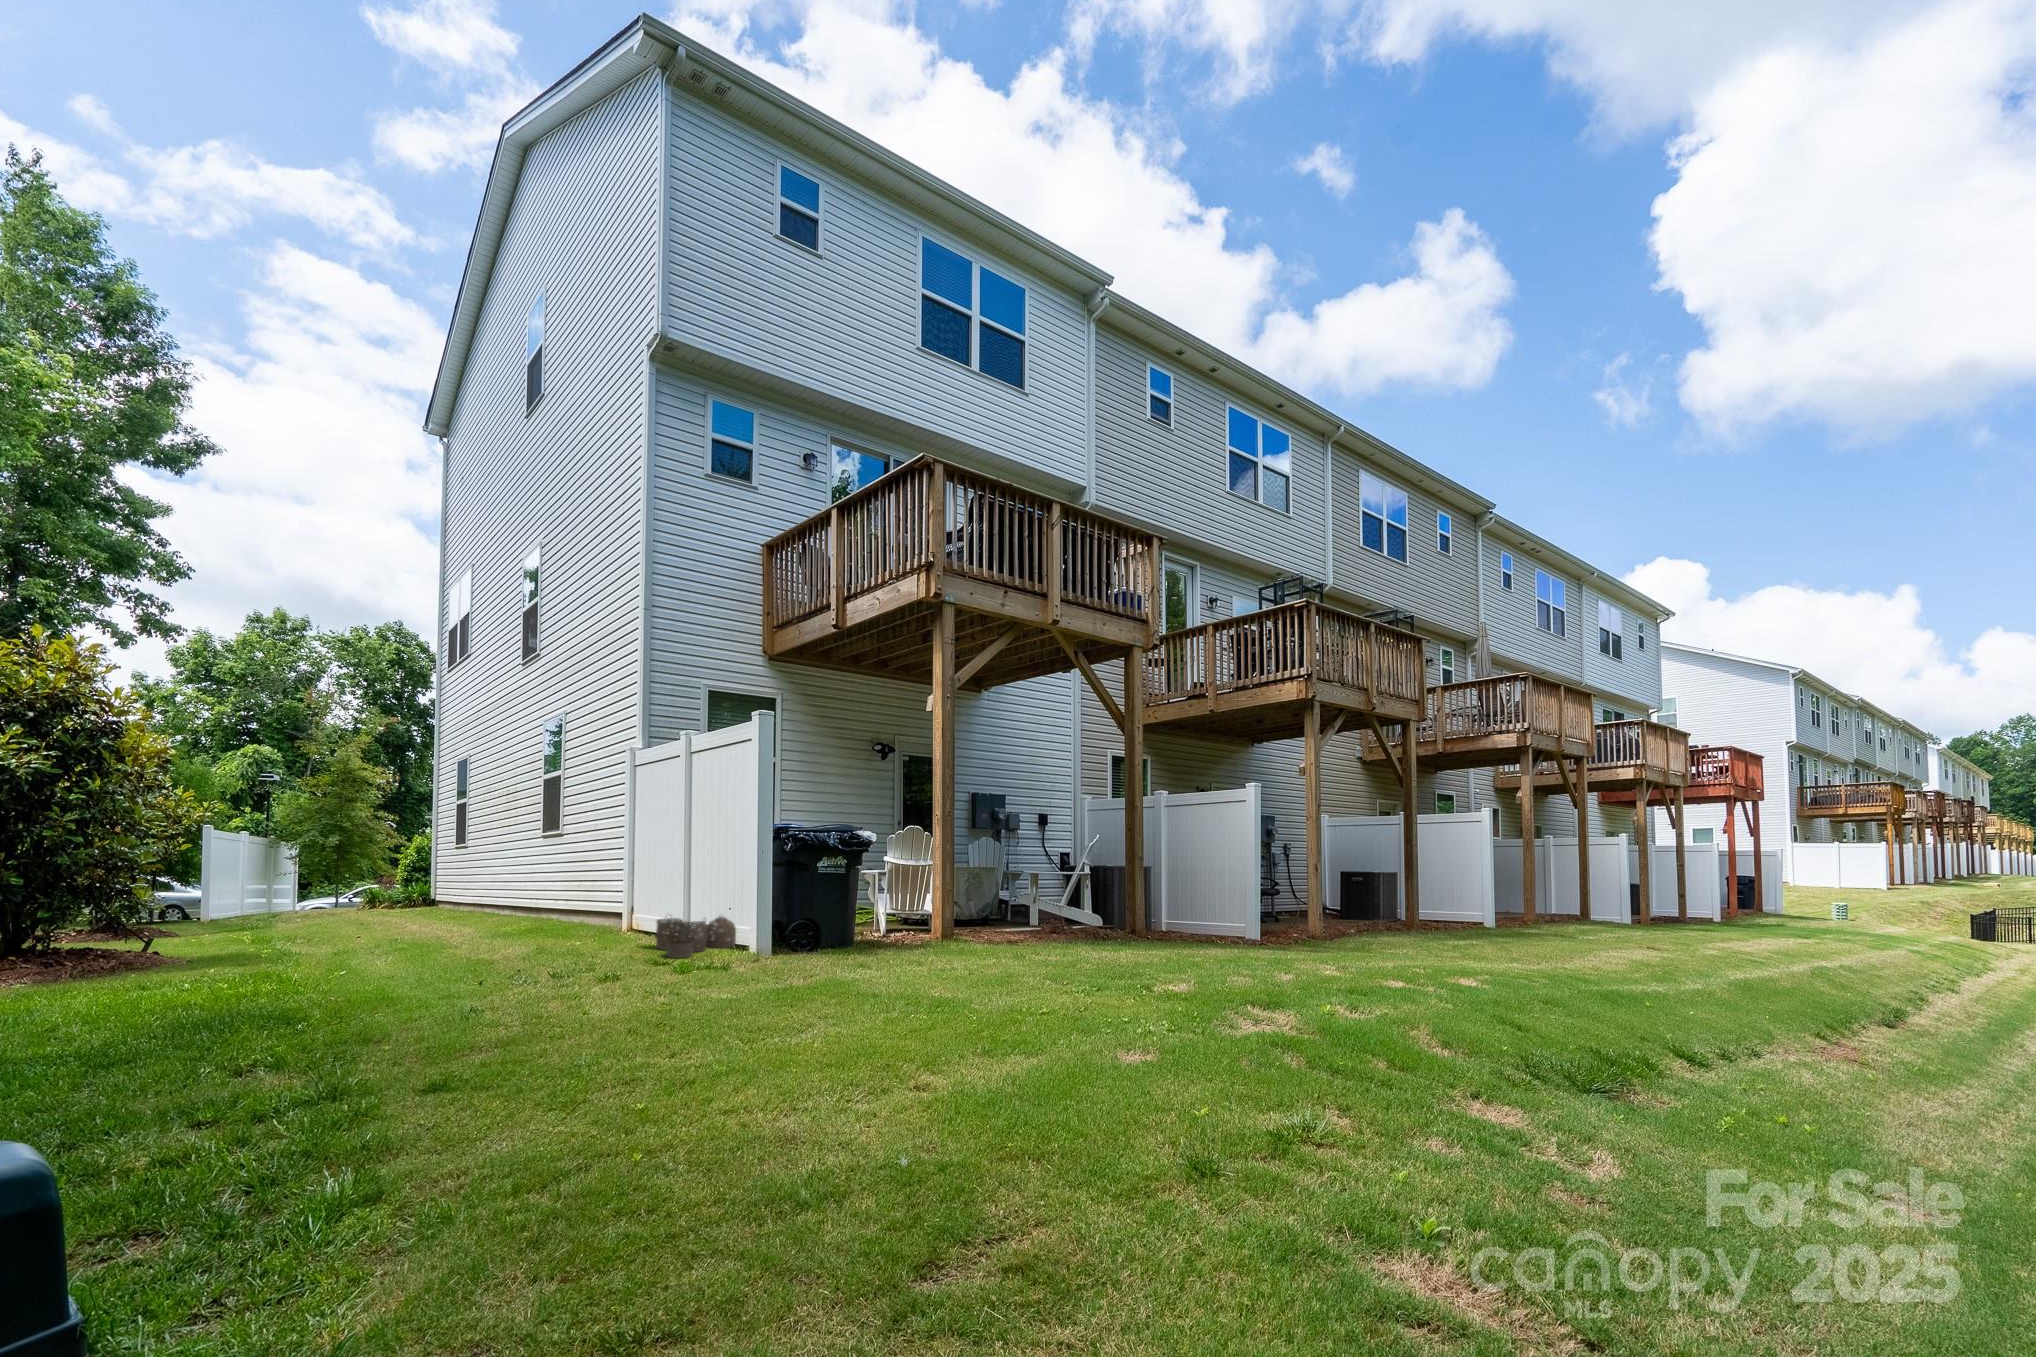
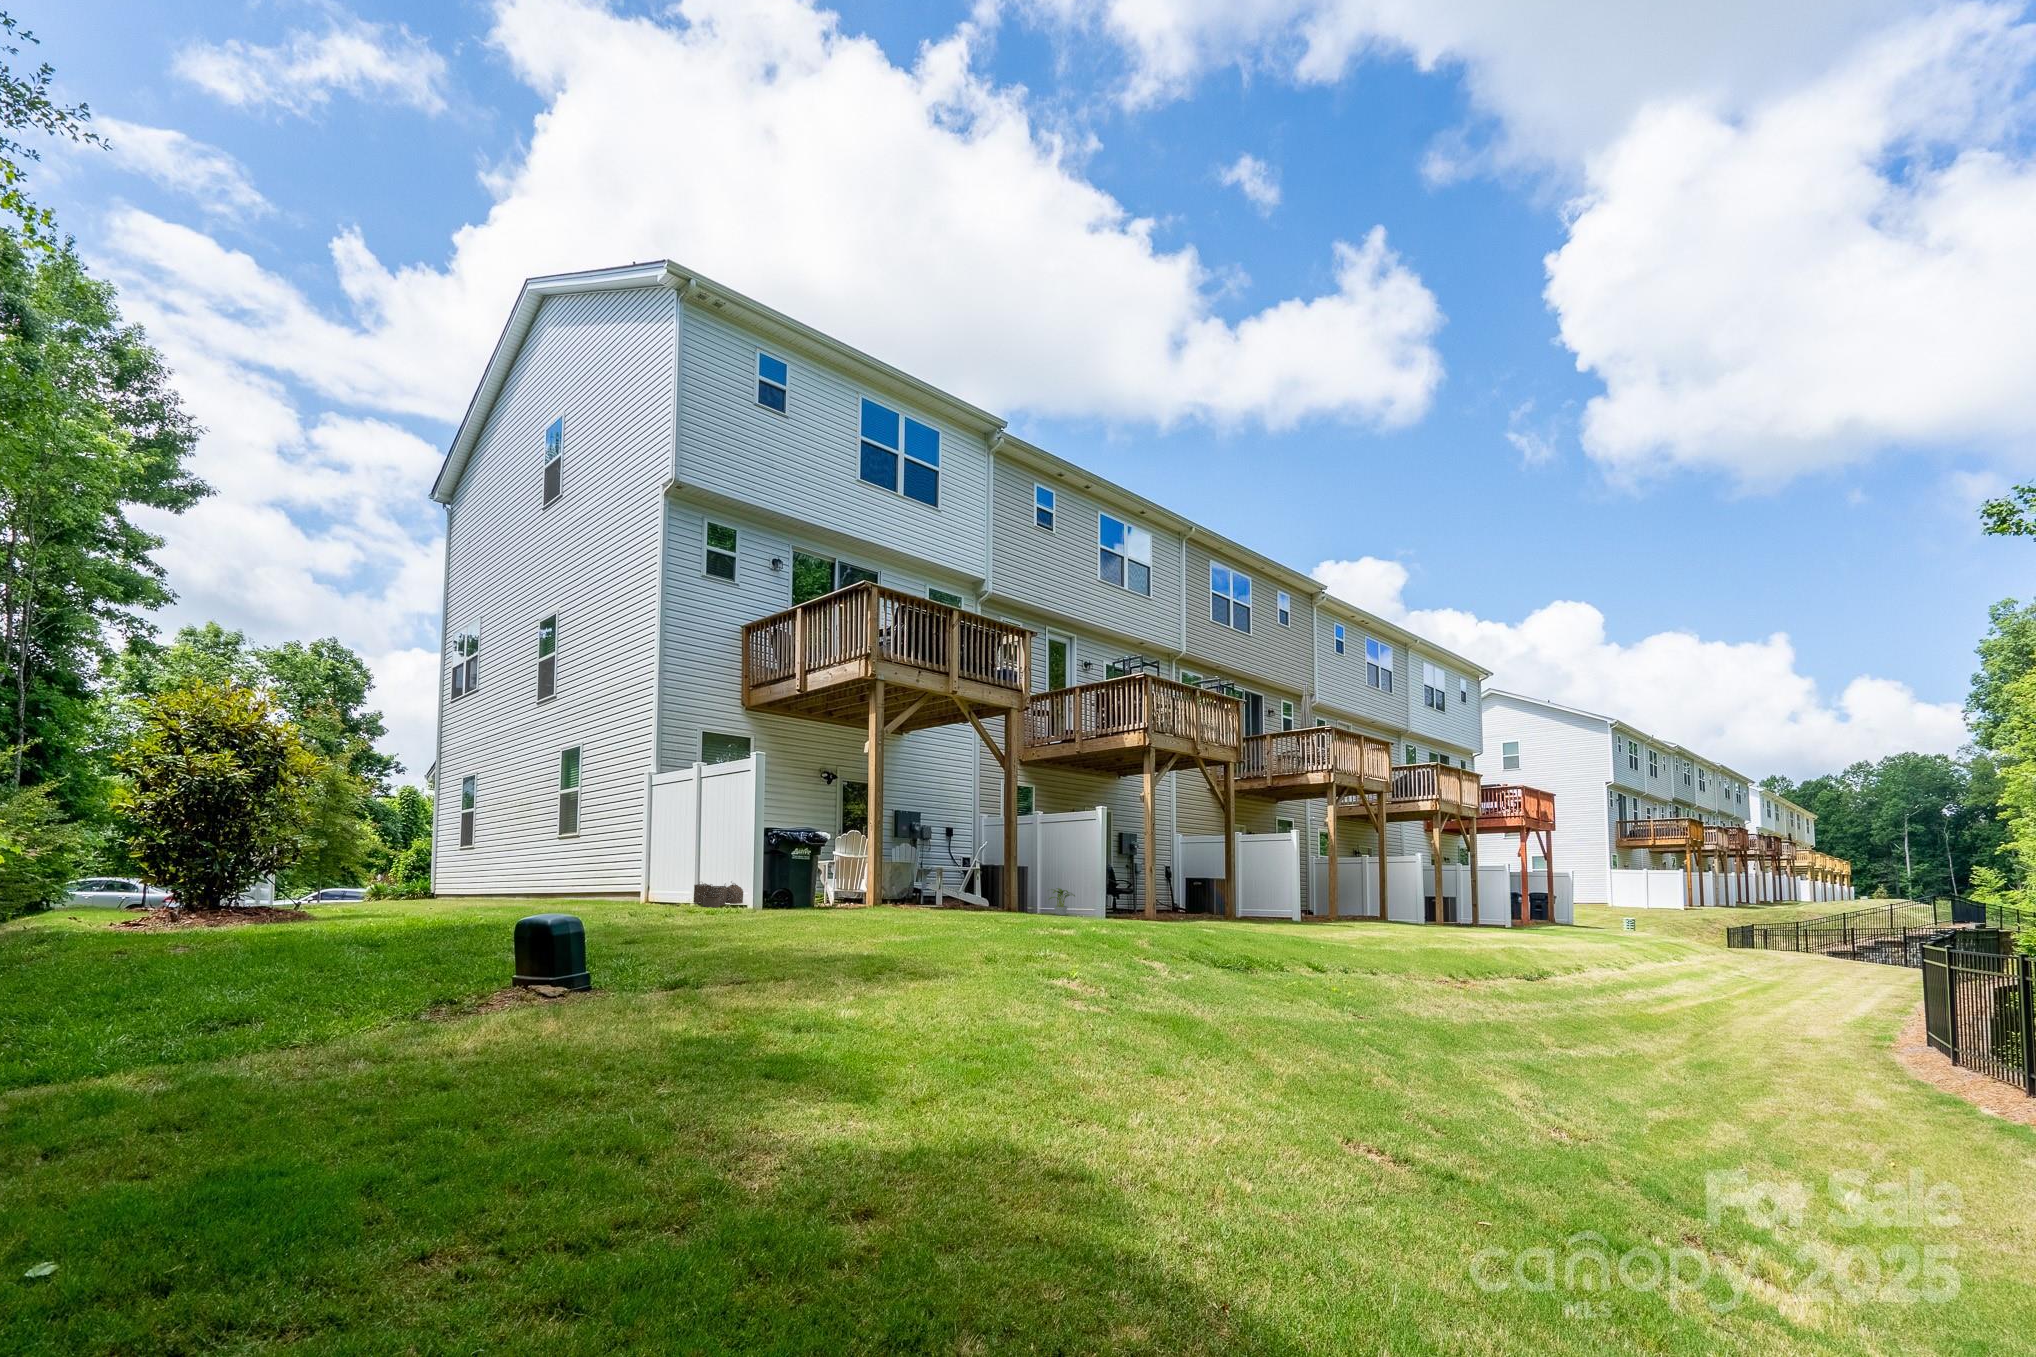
potted plant: none [1190,896,1231,934] -> present [1049,888,1075,915]

